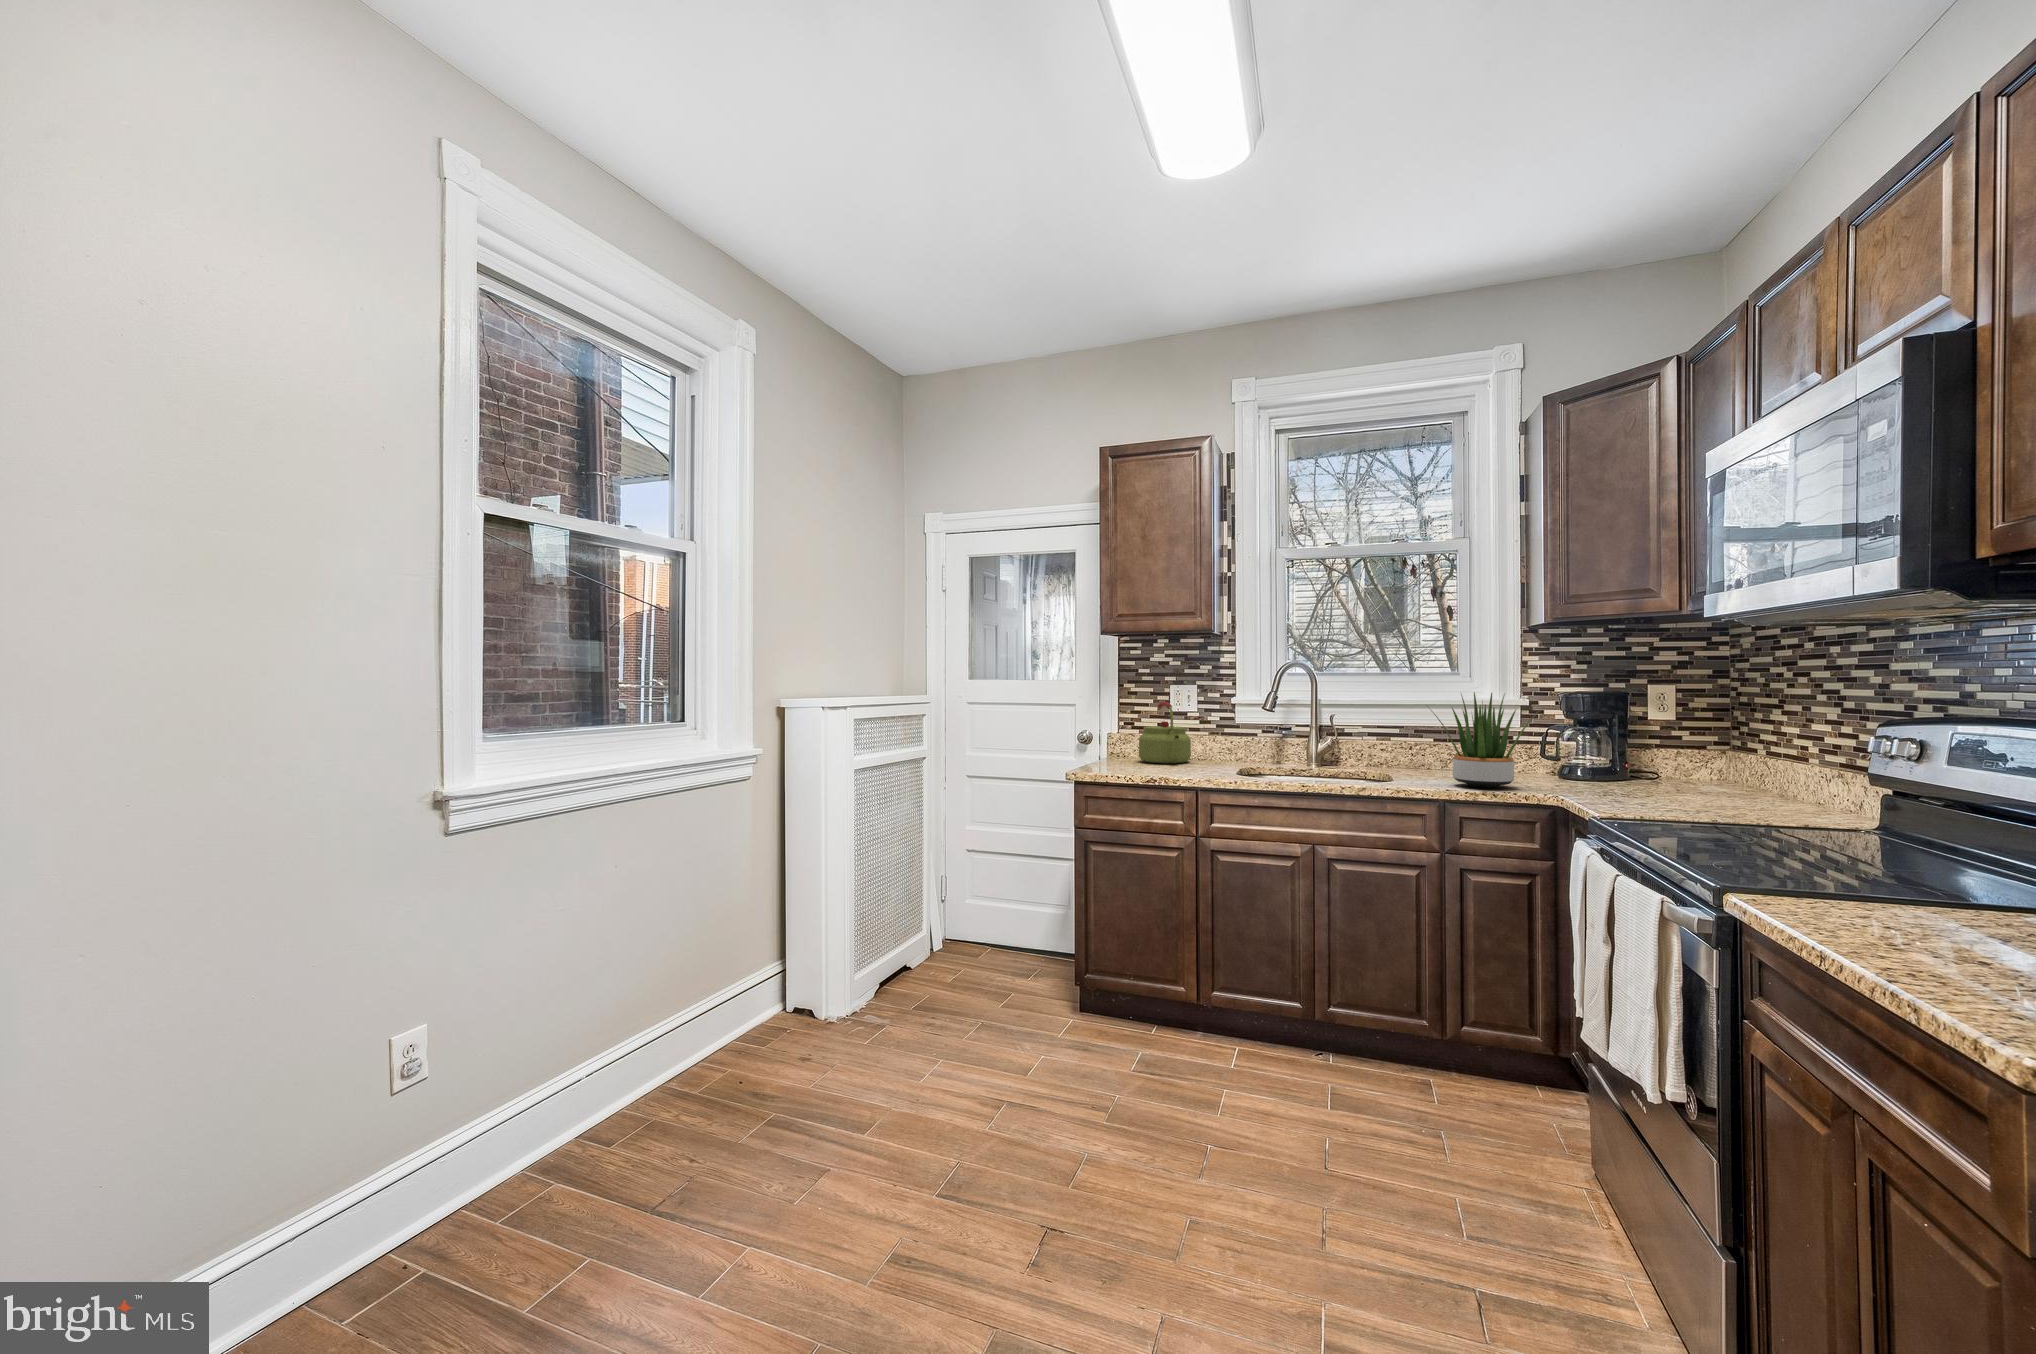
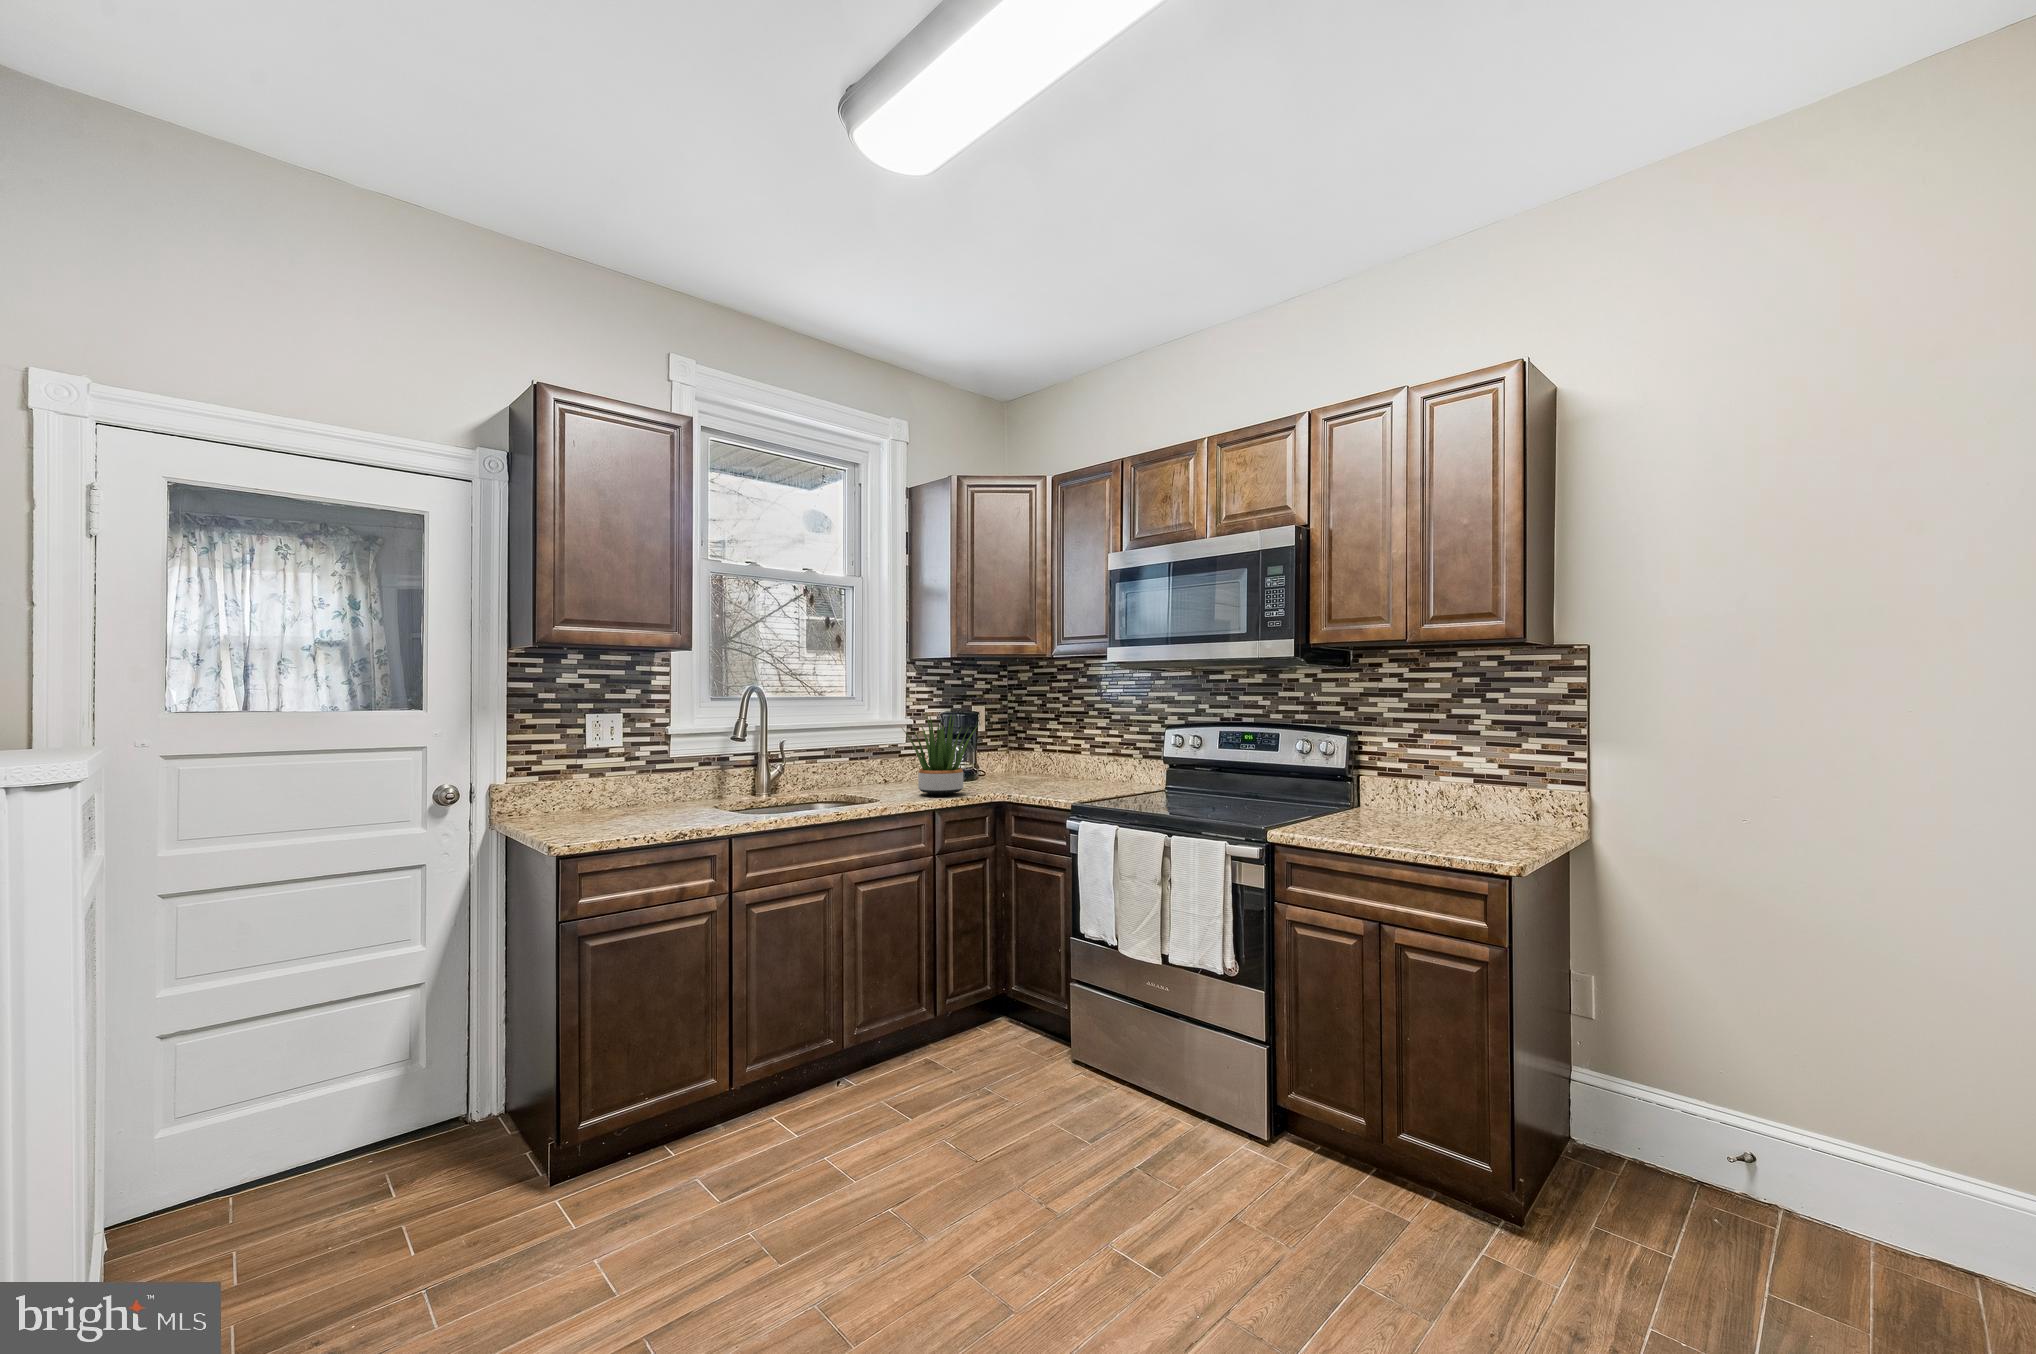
kettle: present [1139,702,1191,763] -> none [550,736,633,817]

